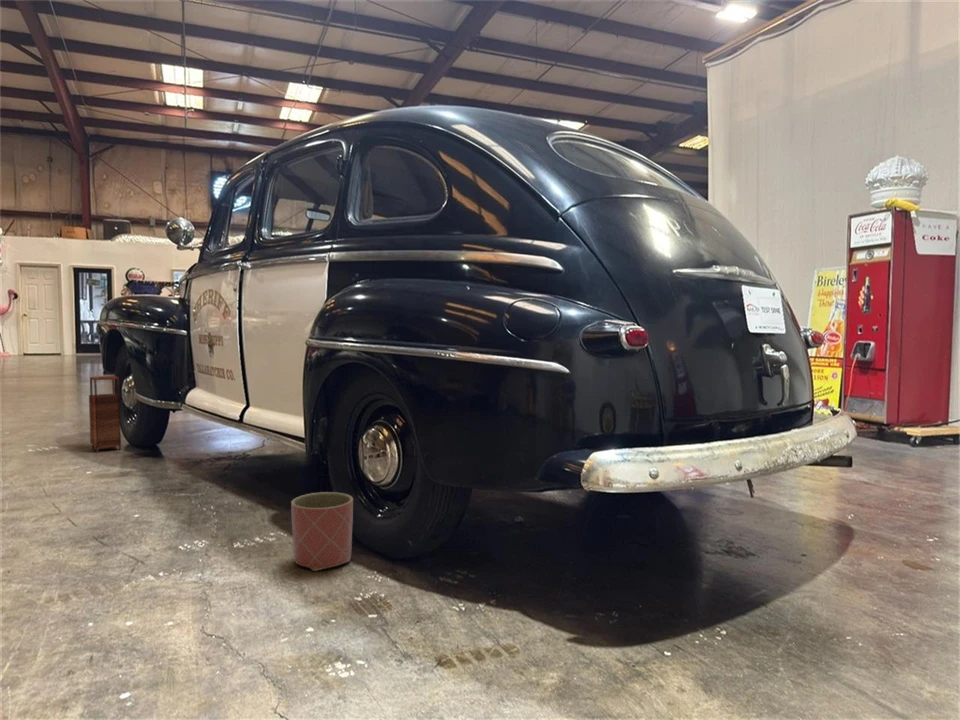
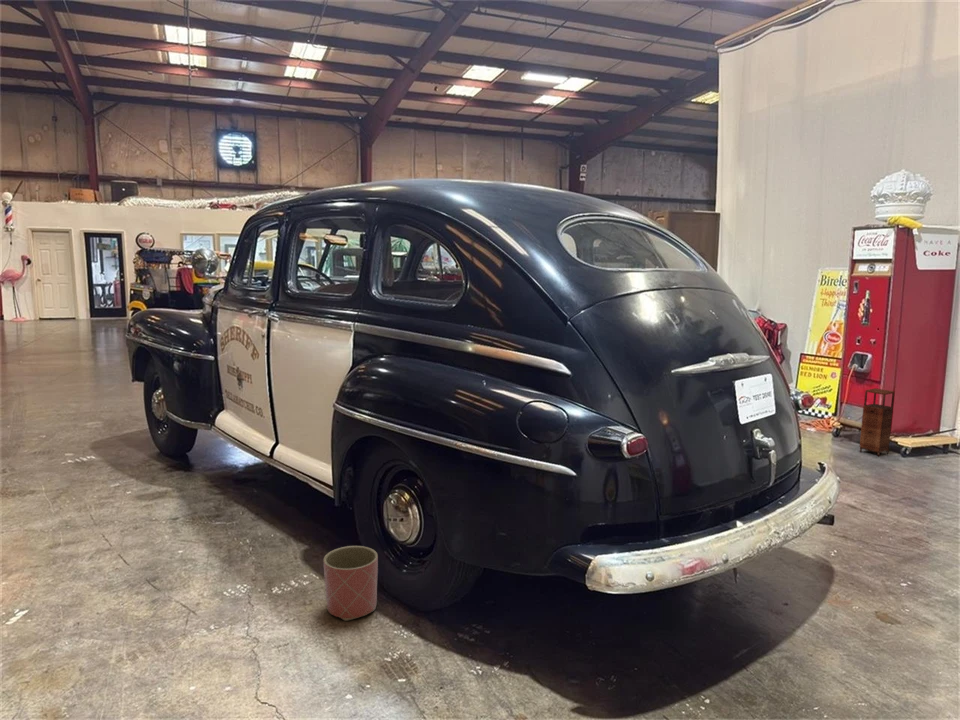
storage cabinet: present [89,376,121,452] -> present [860,388,895,456]

